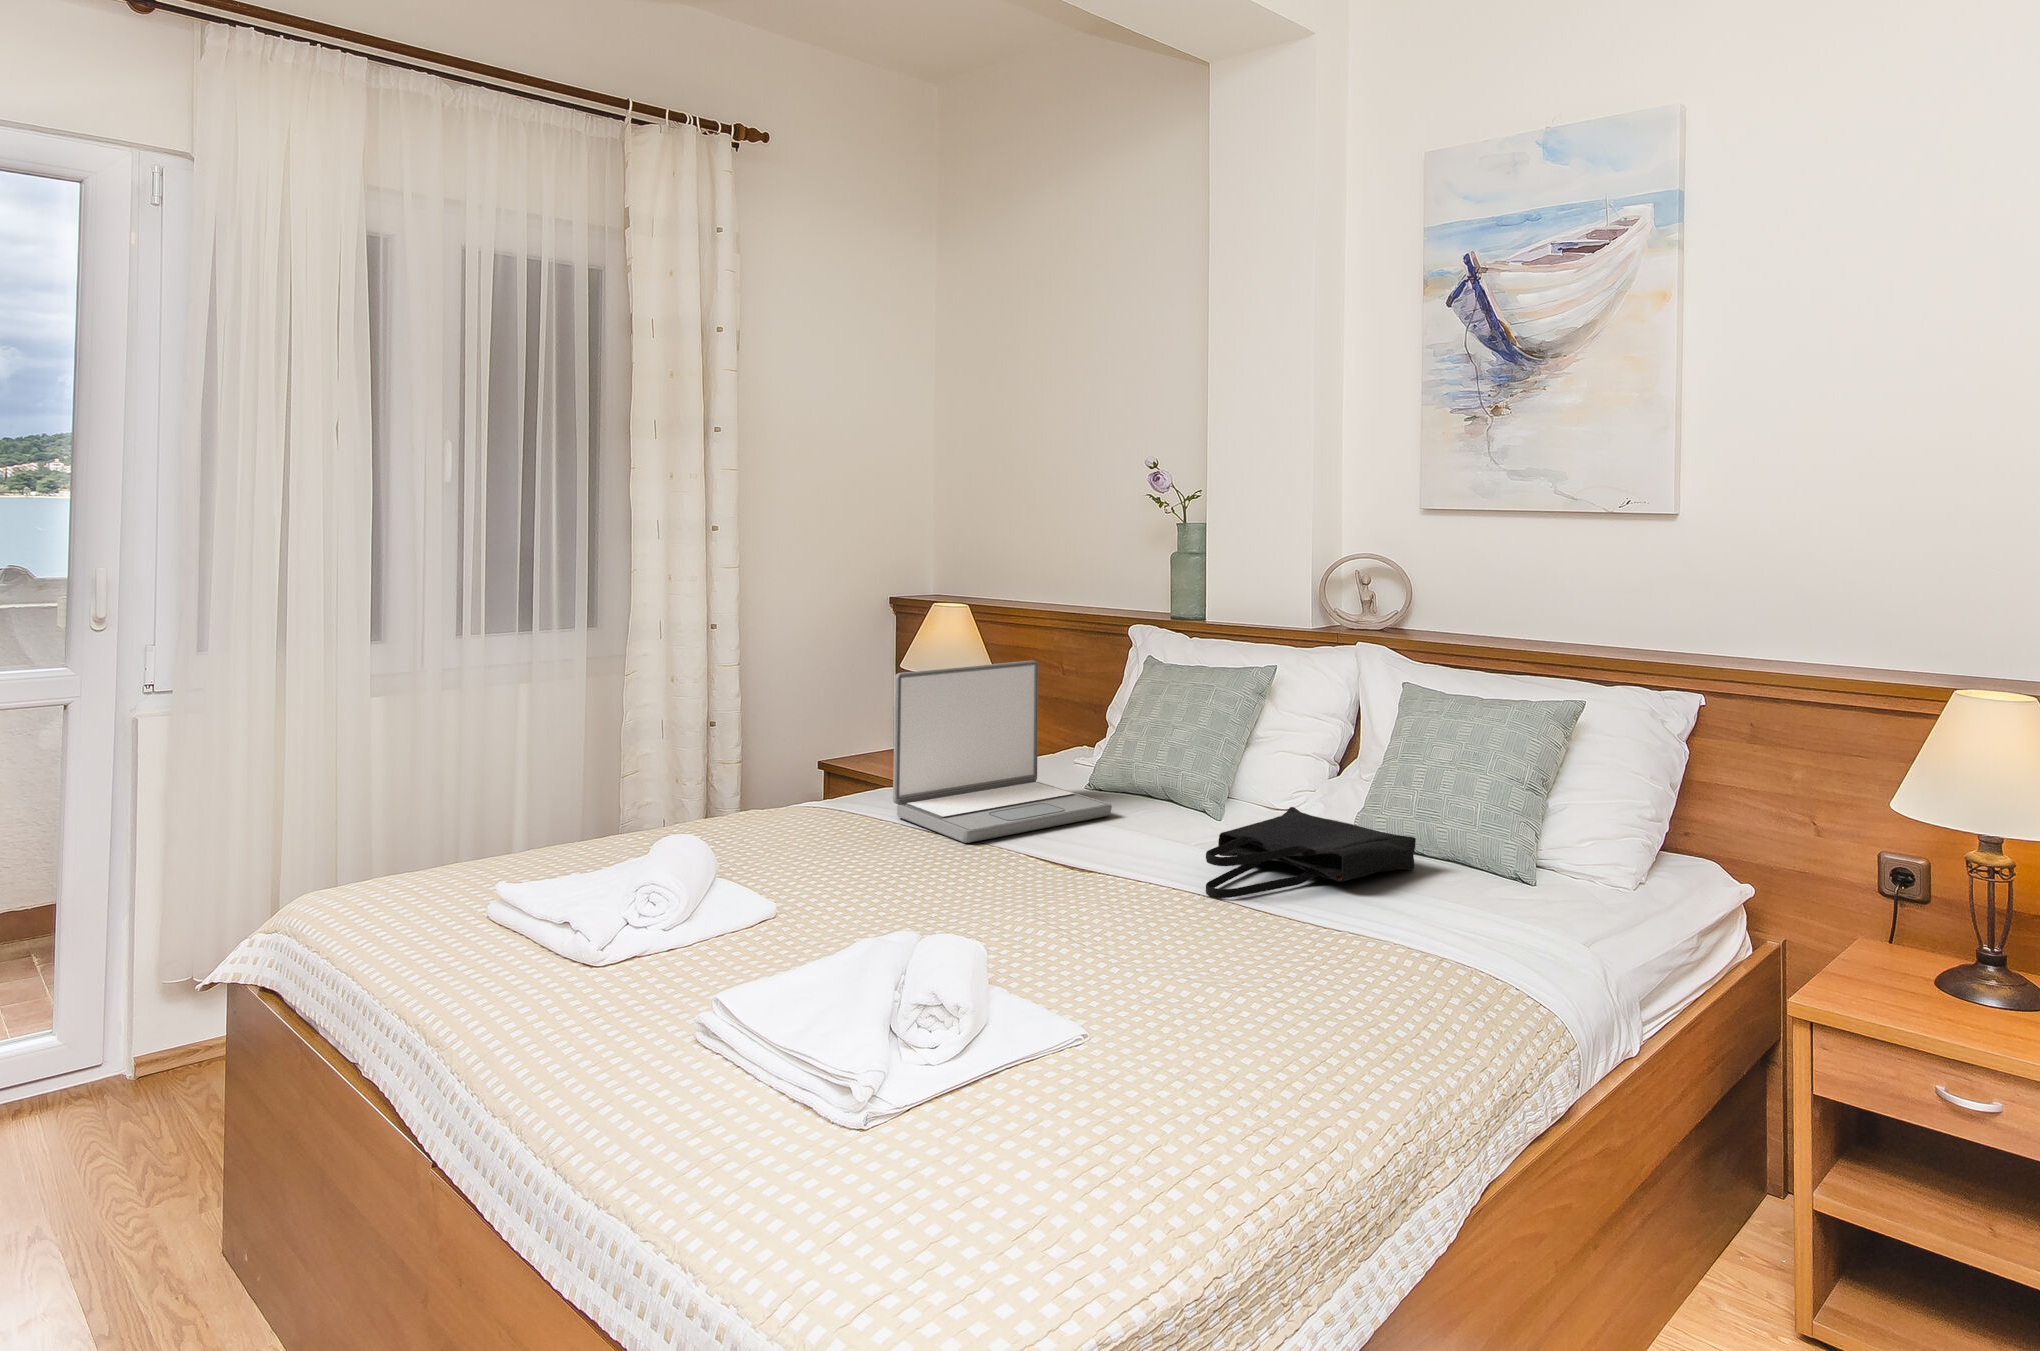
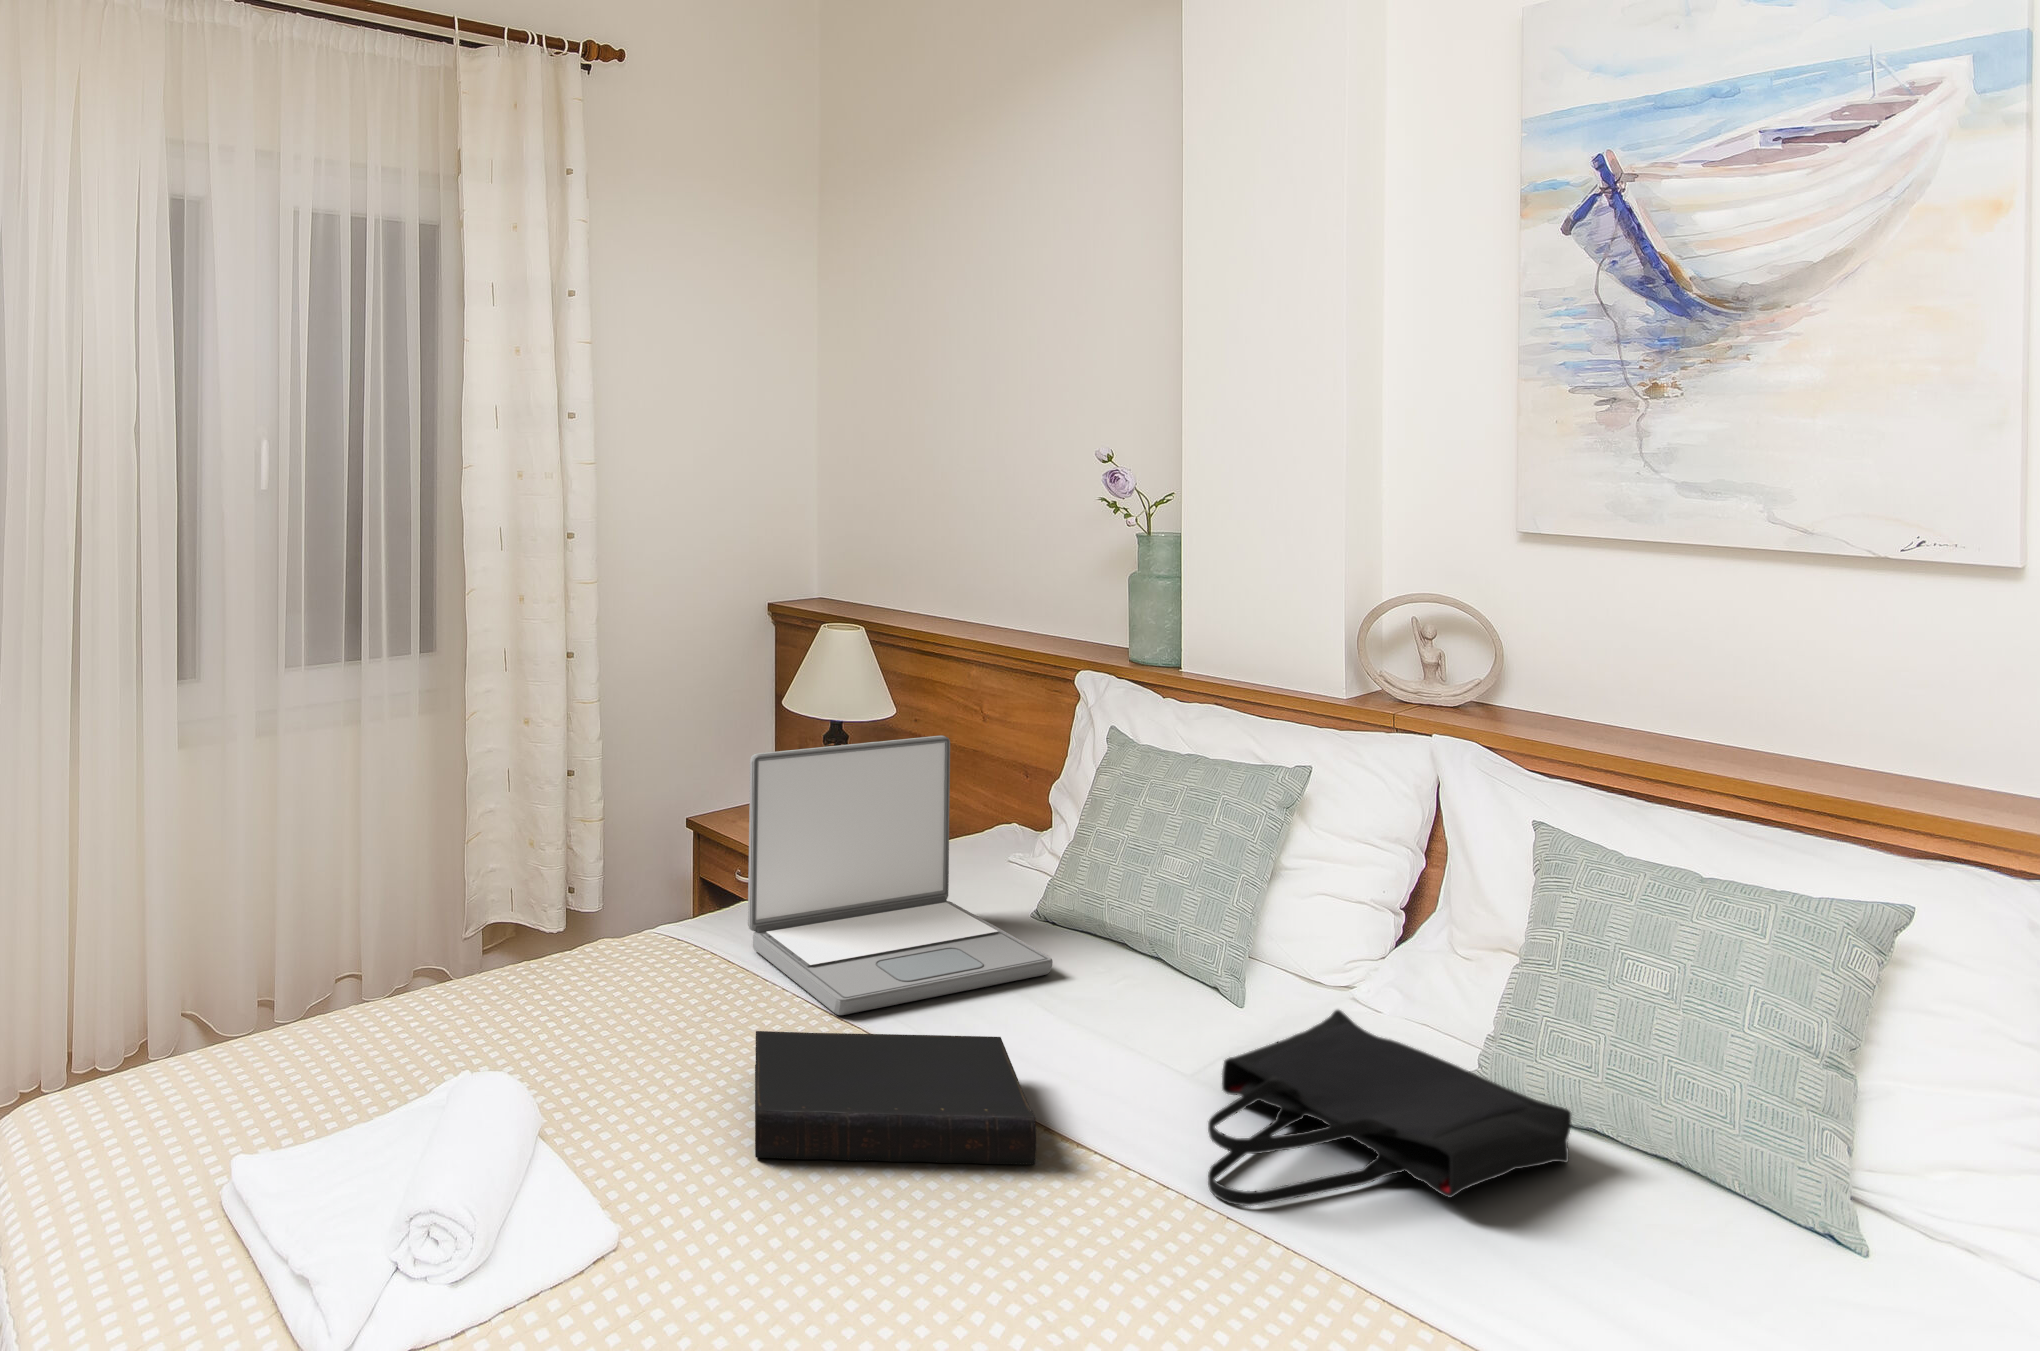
book: none [913,834,1102,904] -> present [755,1031,1036,1164]

